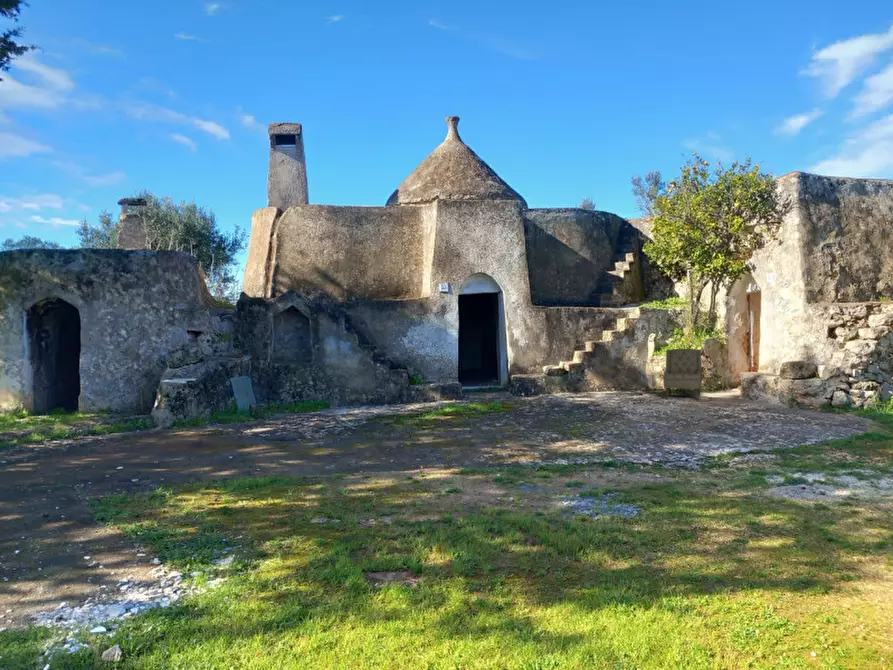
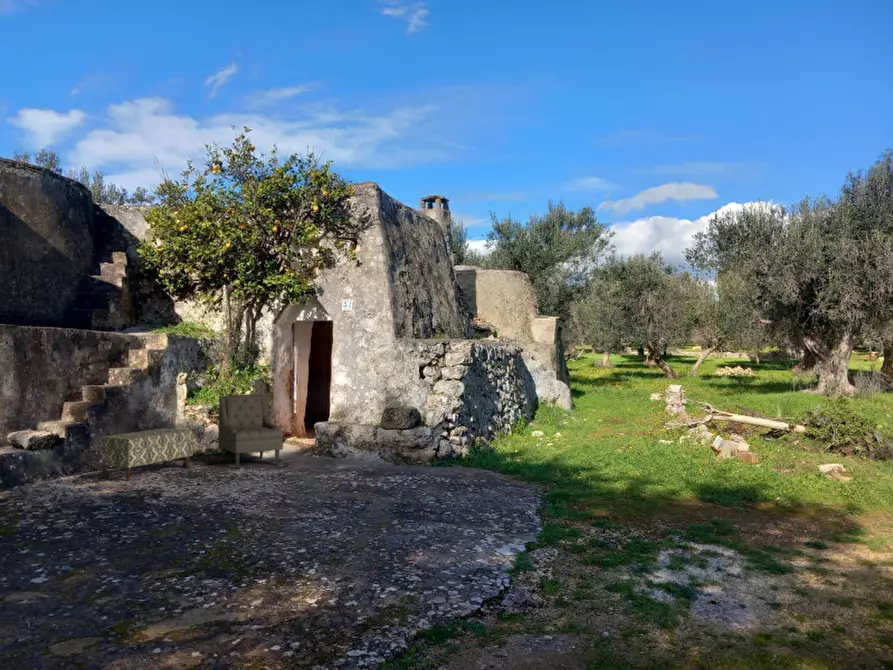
bench: none [585,369,643,398] -> present [99,428,193,480]

